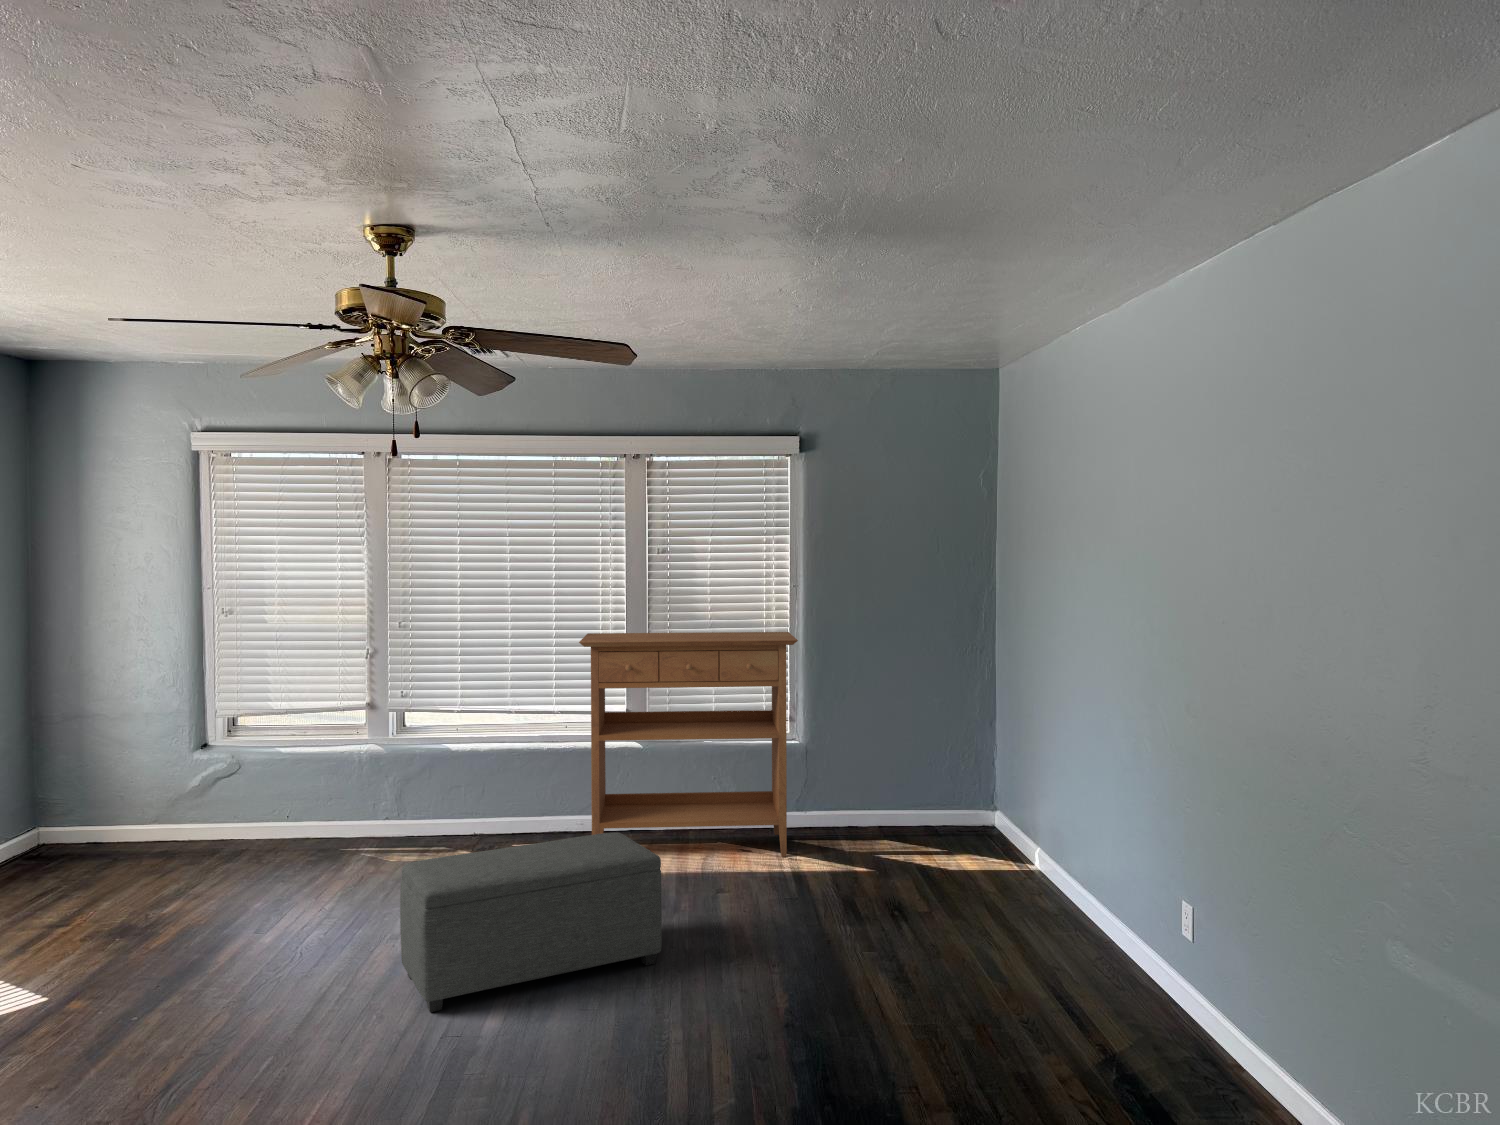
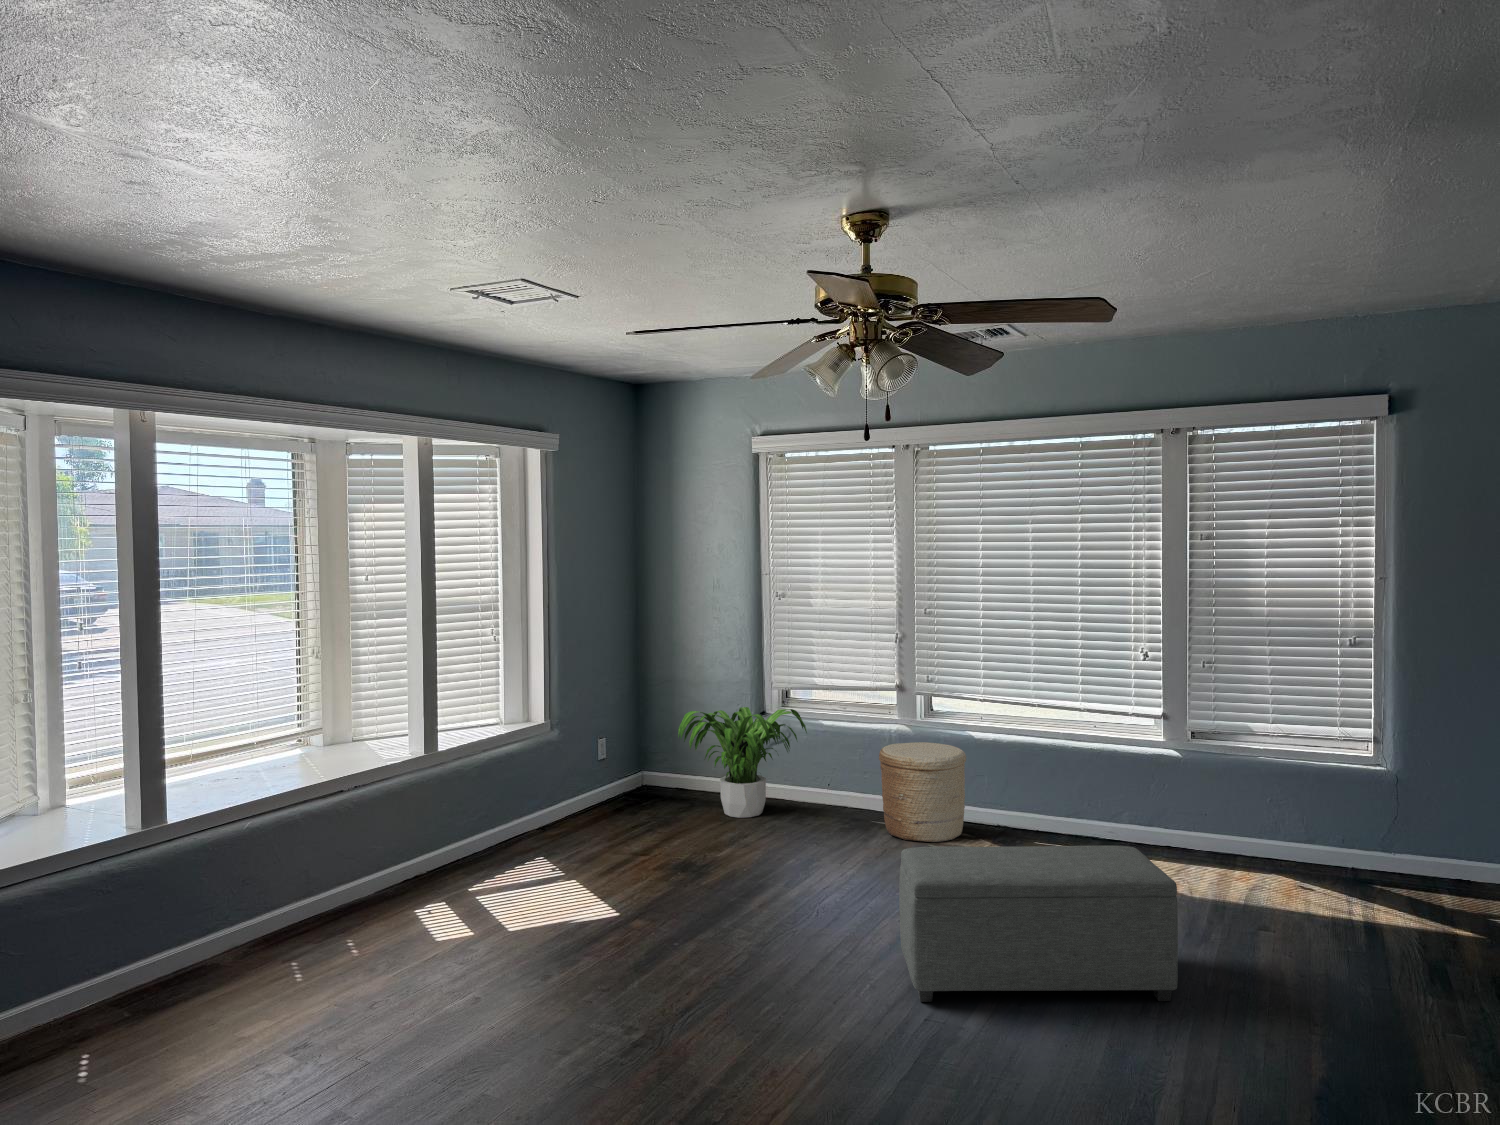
console table: present [579,632,798,857] -> none [1102,627,1377,903]
potted plant: none [101,737,264,865] -> present [678,707,807,818]
woven basket: none [351,760,444,862] -> present [879,742,966,842]

